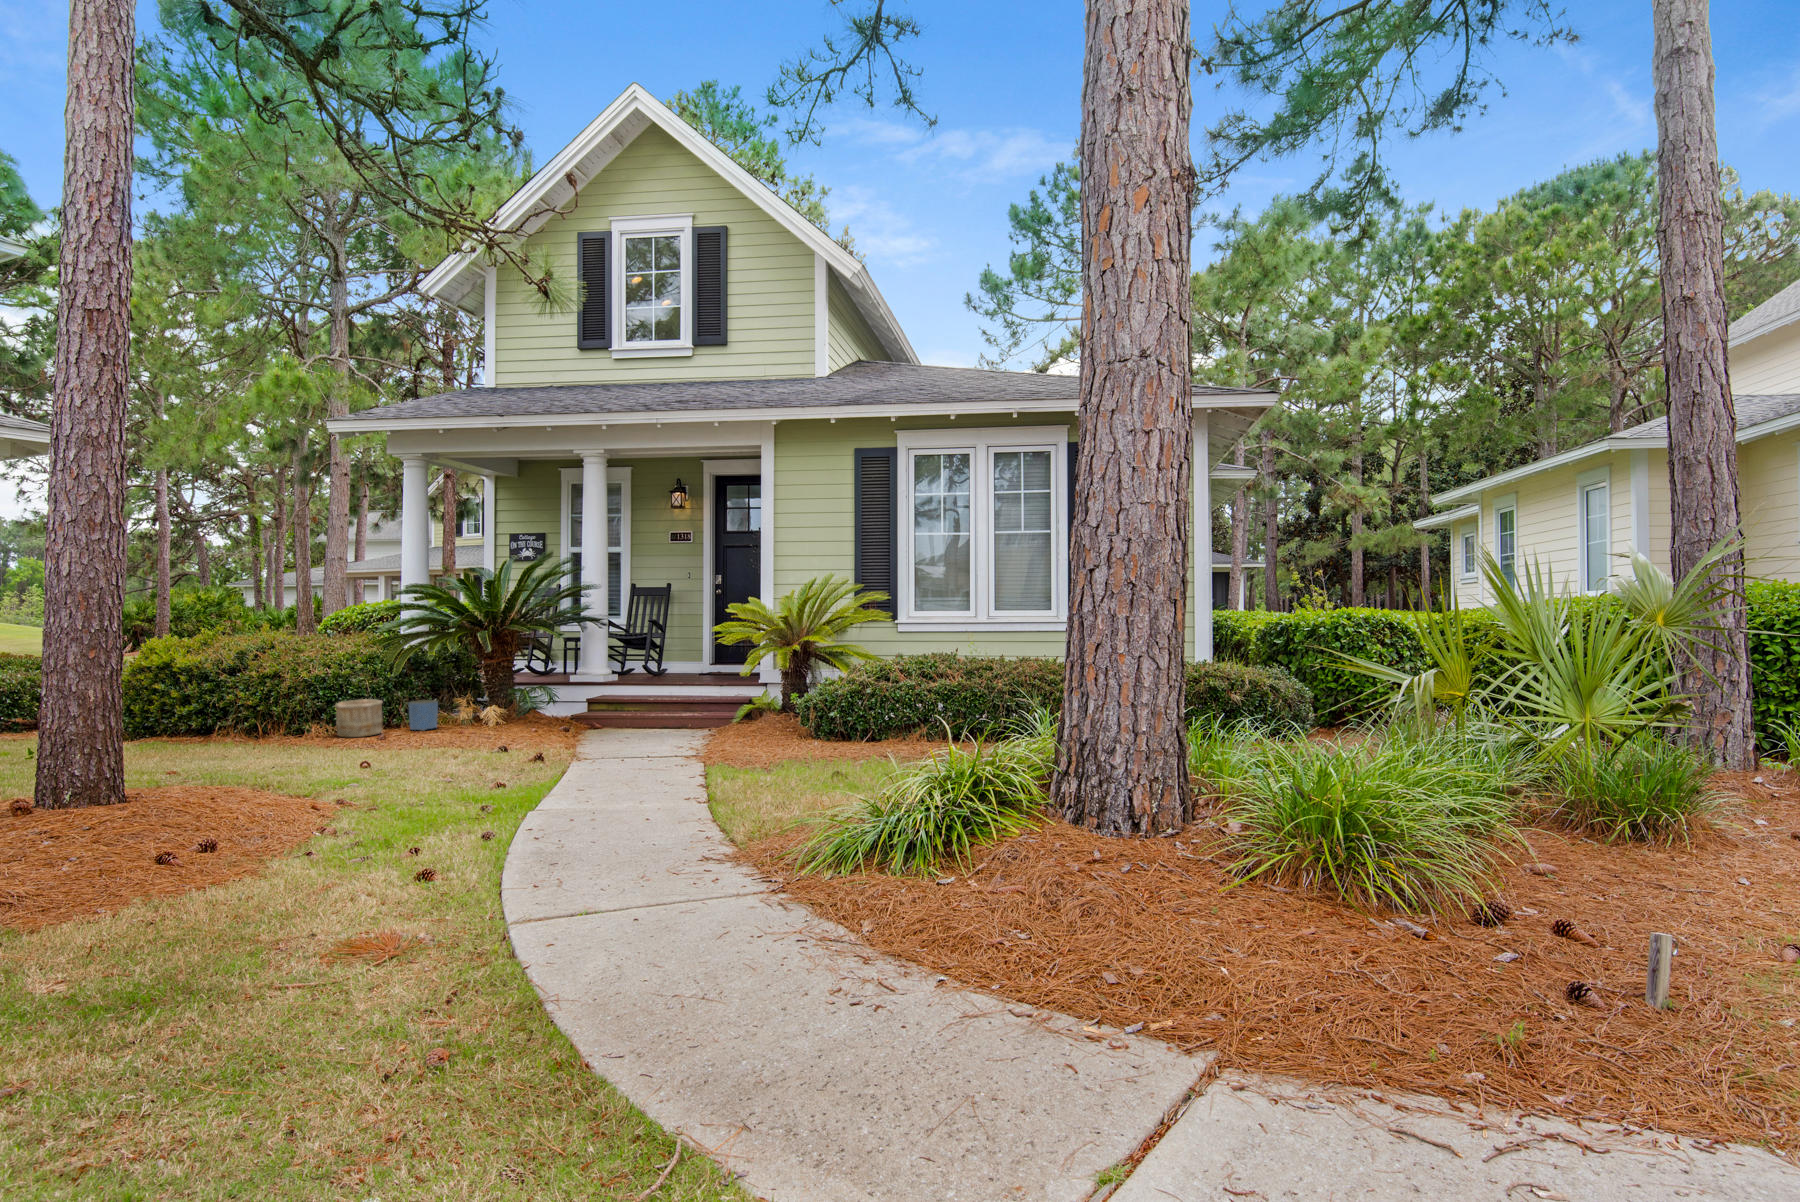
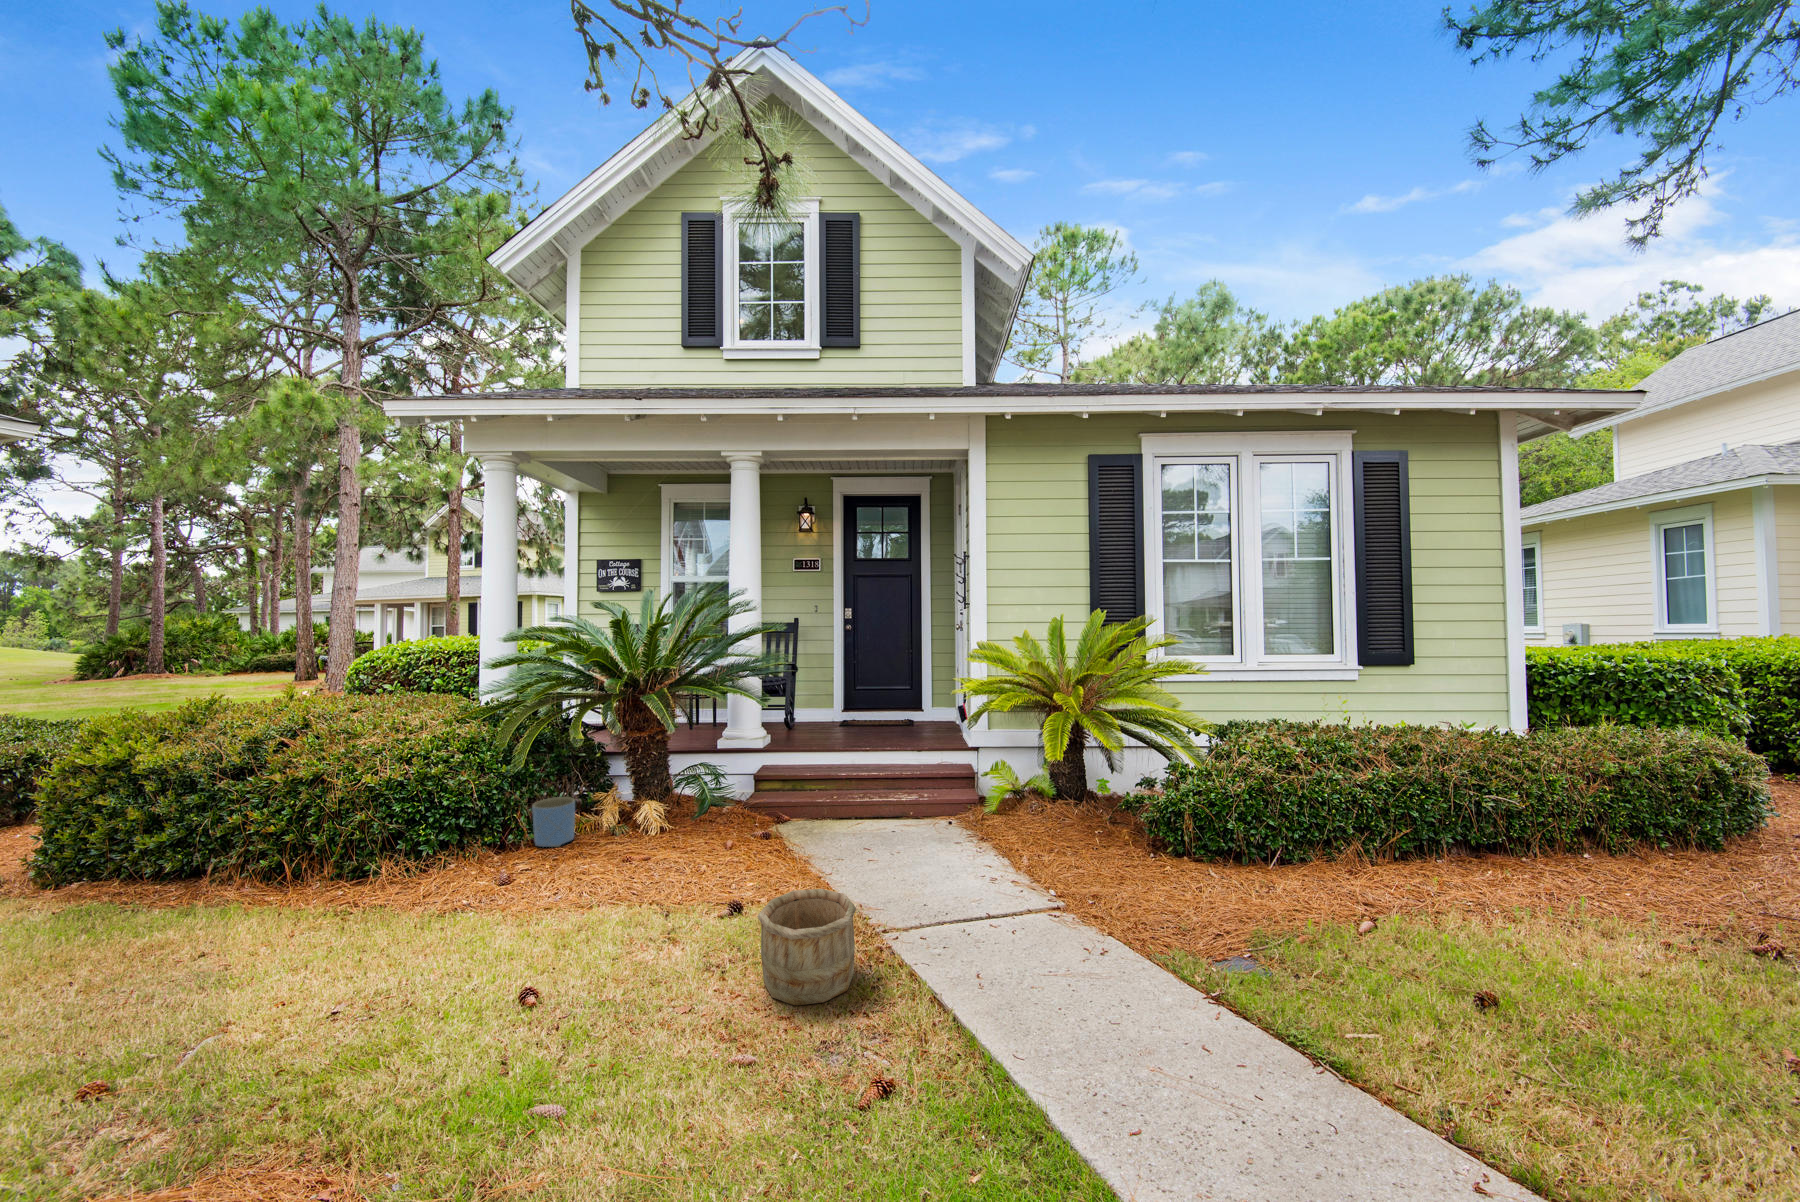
wooden bucket: present [335,699,383,737] -> present [757,889,856,1006]

